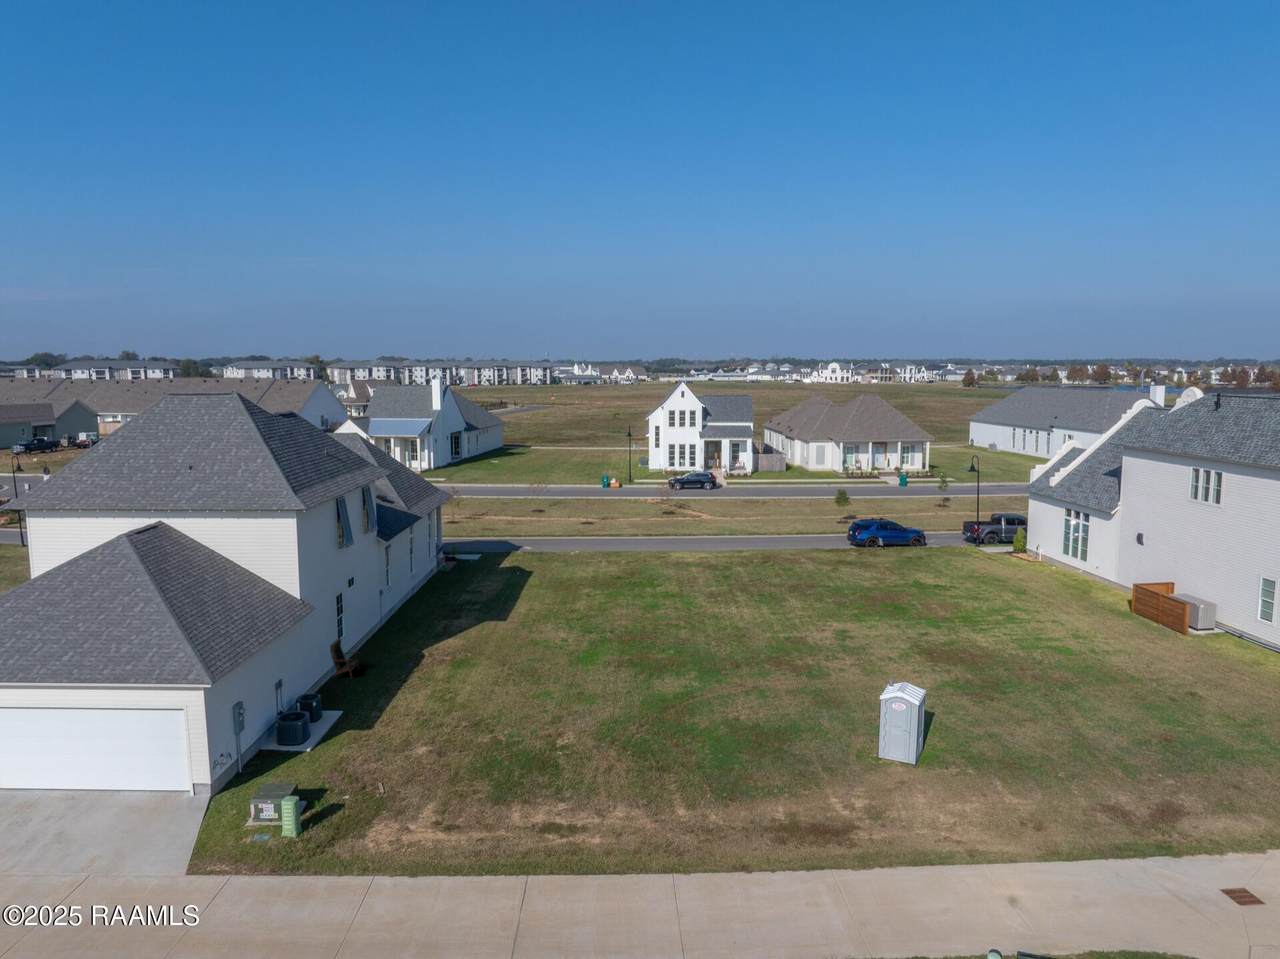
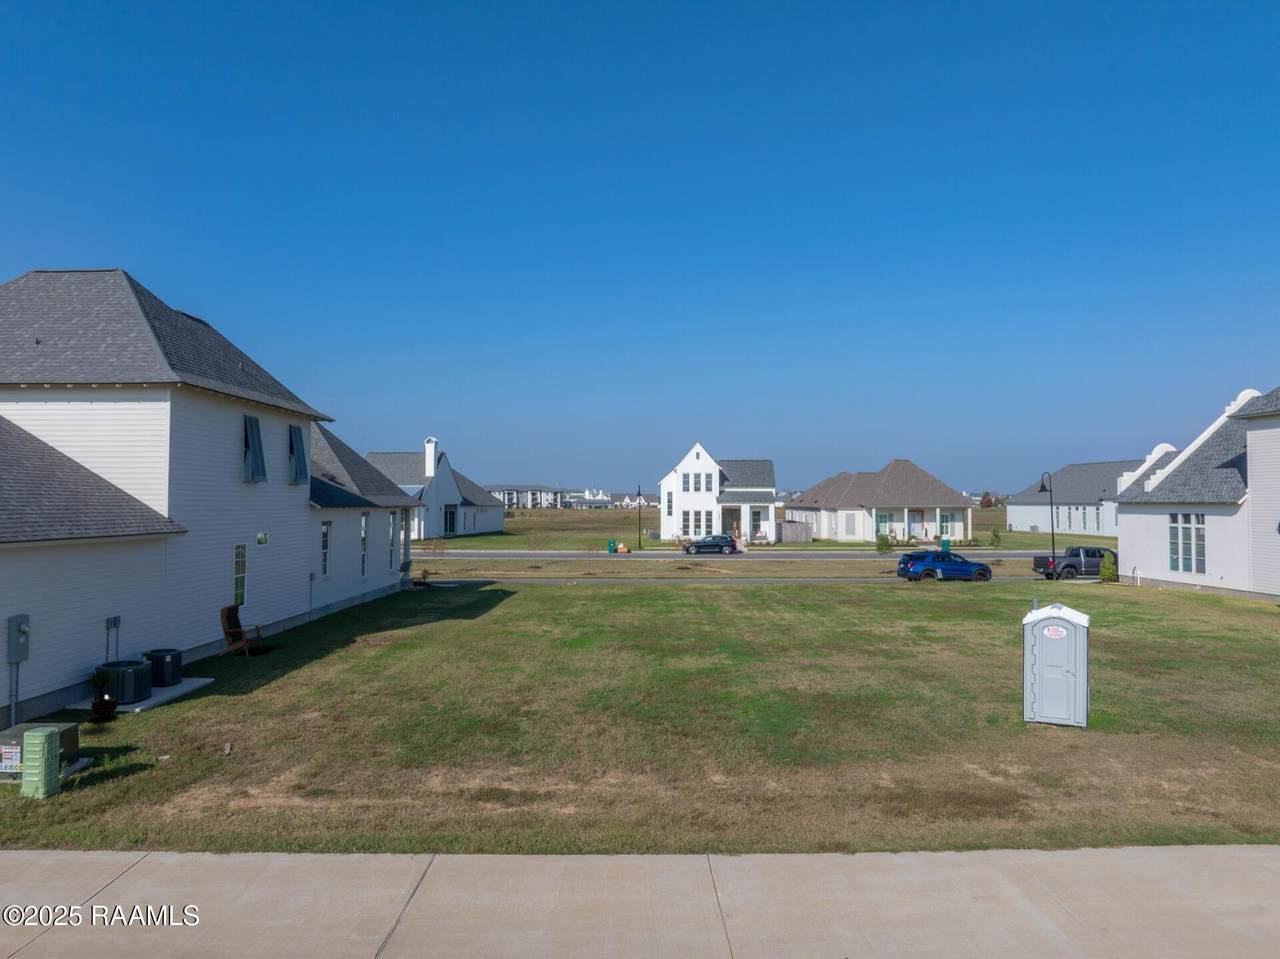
potted tree: none [273,722,295,755] -> present [84,668,118,717]

